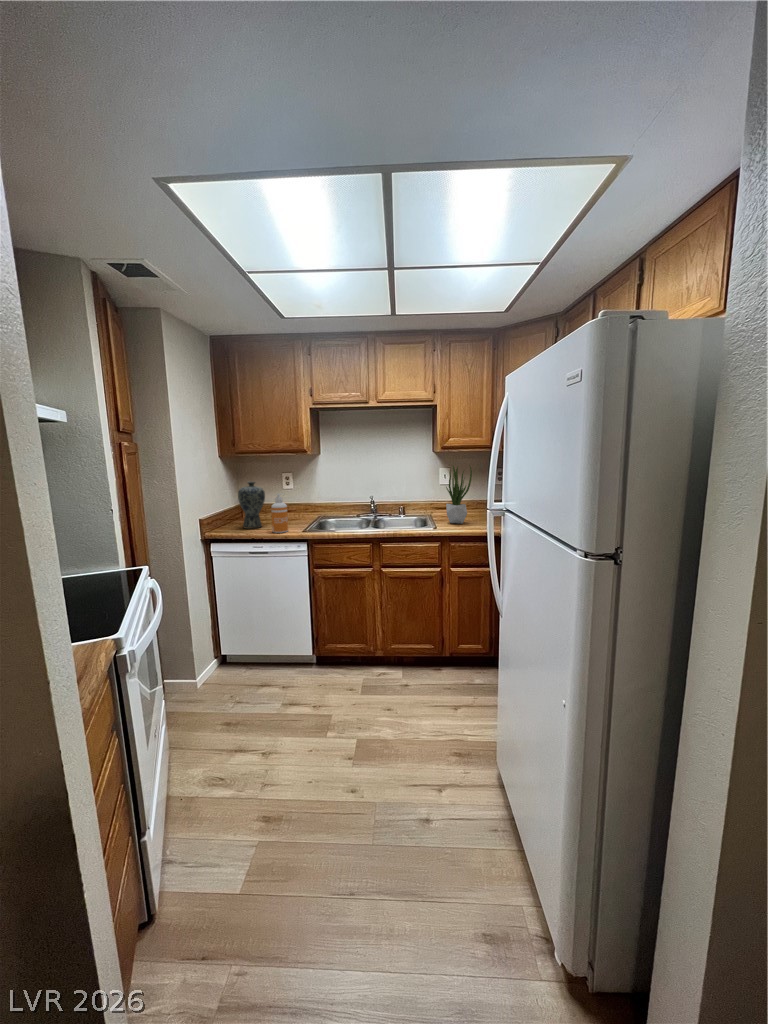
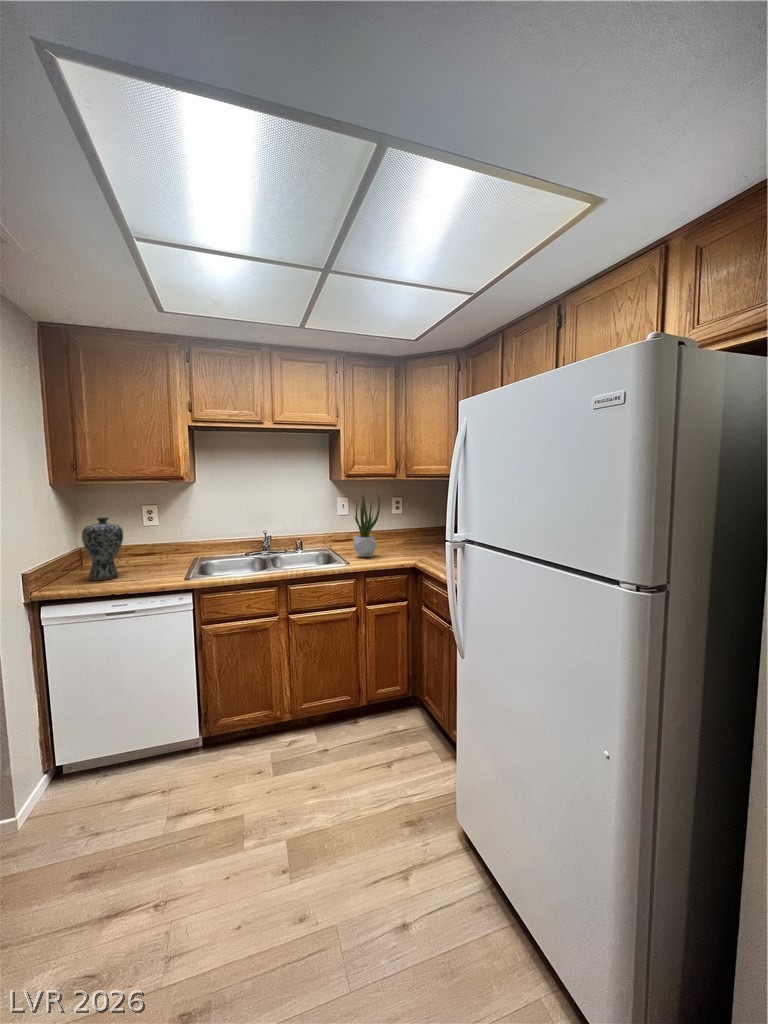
soap dispenser: present [271,494,288,533] -> none [138,531,162,583]

